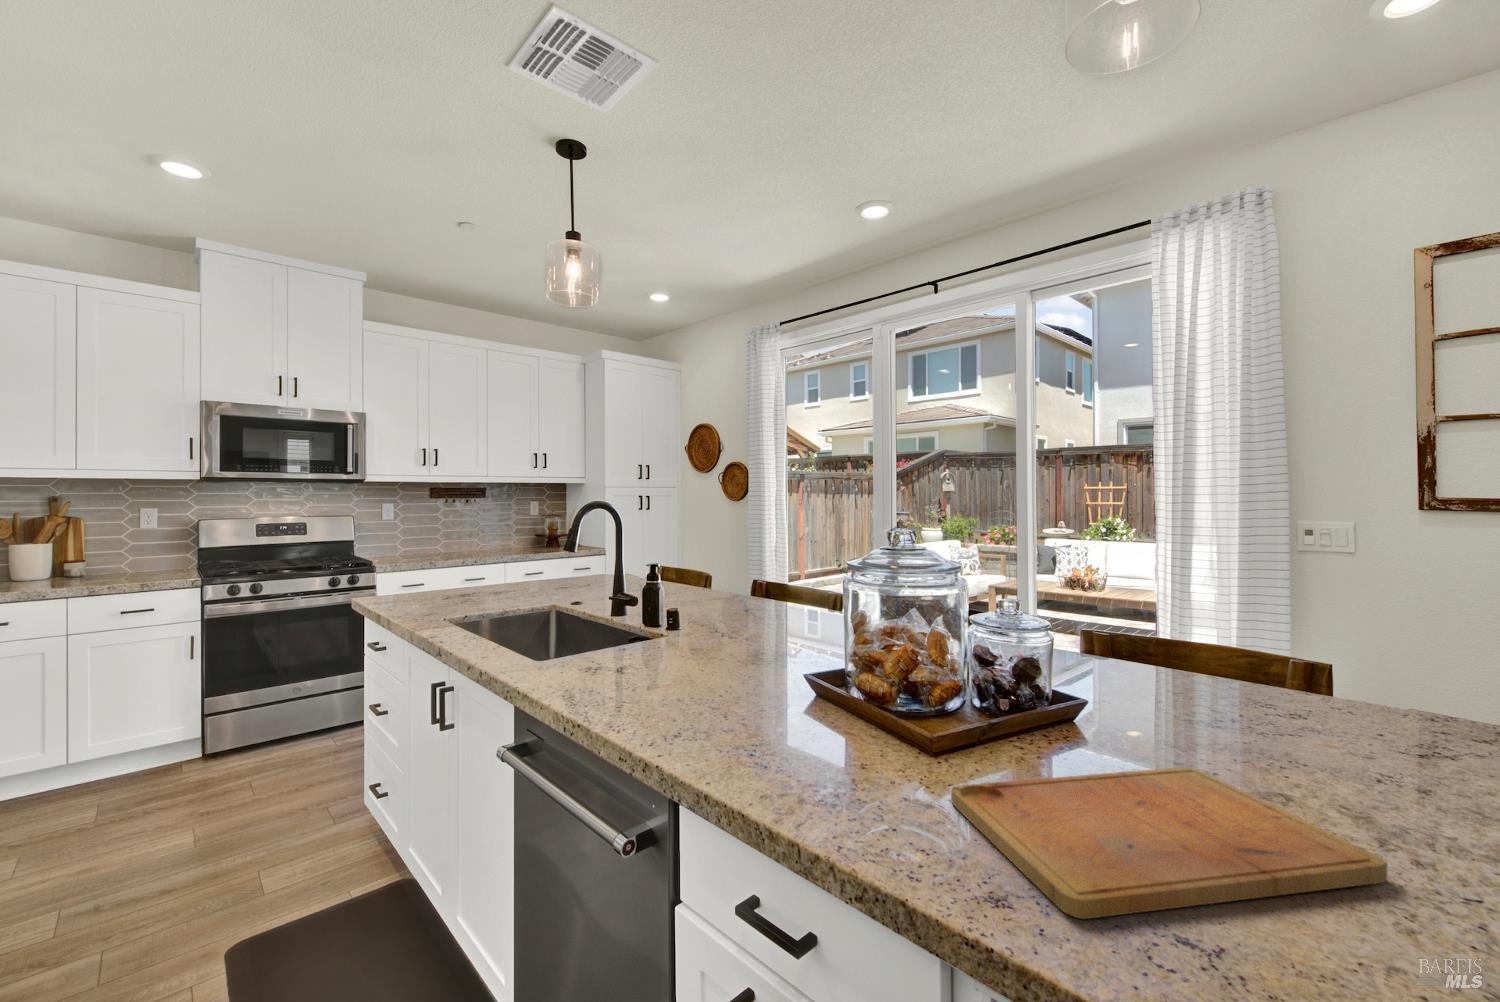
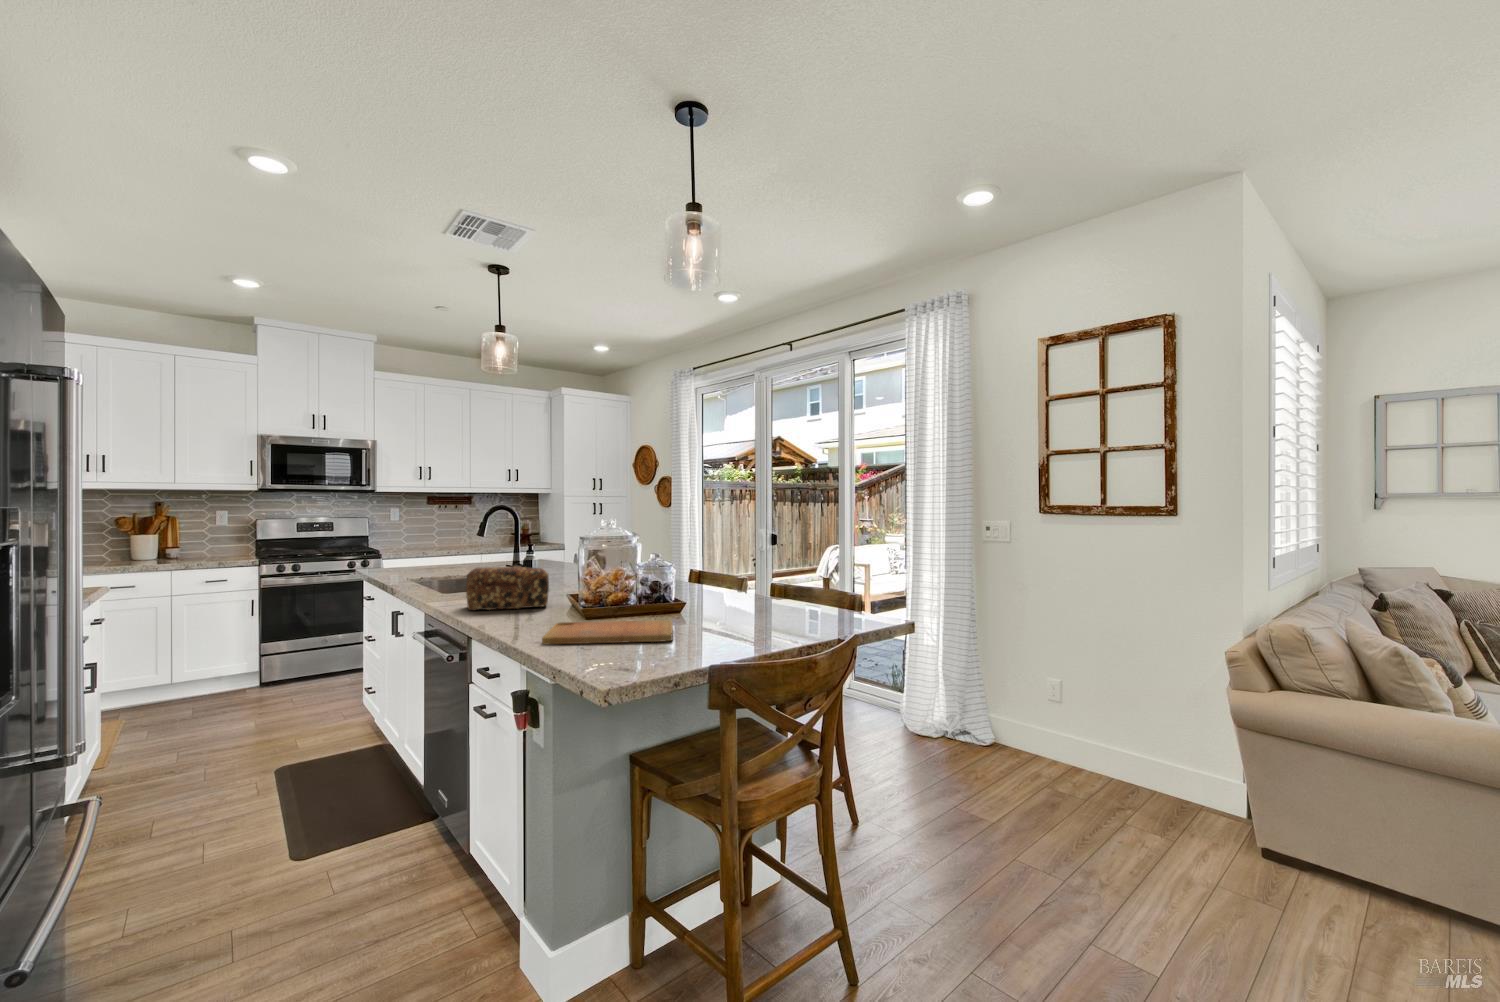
bread loaf: none [630,619,794,719] -> present [466,566,549,611]

